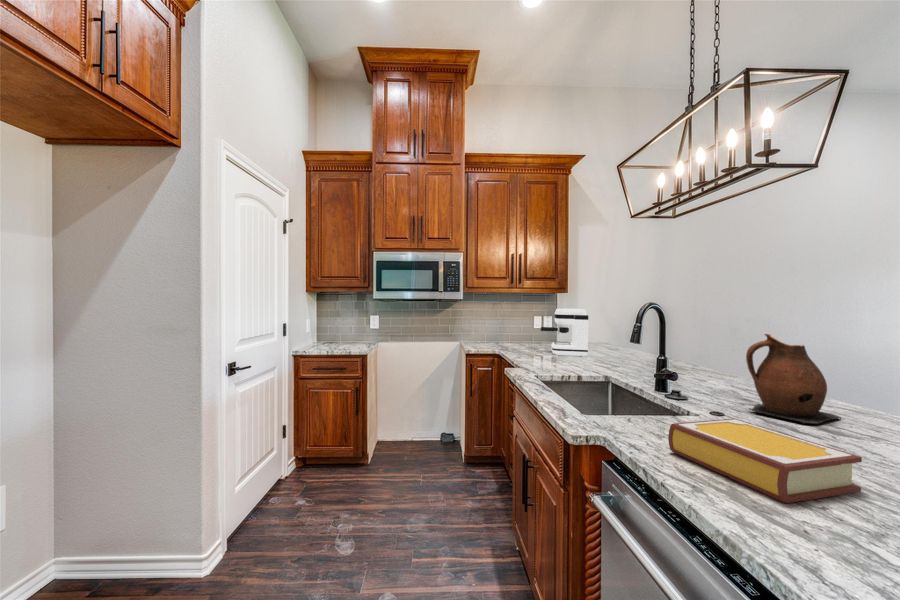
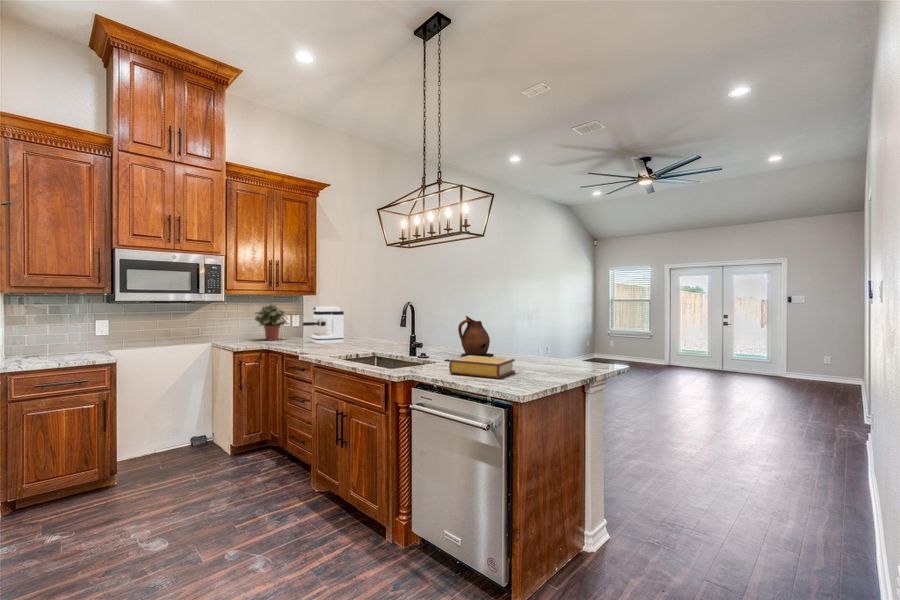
potted plant: none [499,304,539,345] -> present [255,304,288,340]

